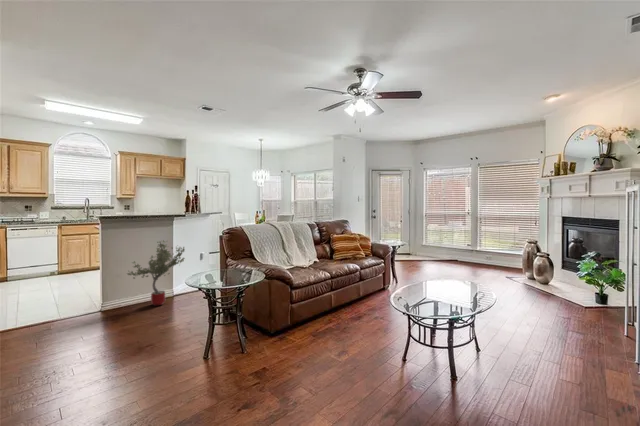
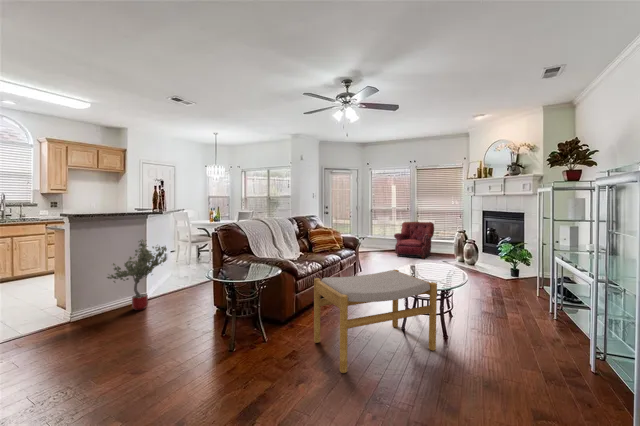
armchair: none [447,228,500,273] -> present [394,222,434,259]
footstool: none [282,287,419,406] -> present [314,270,437,373]

